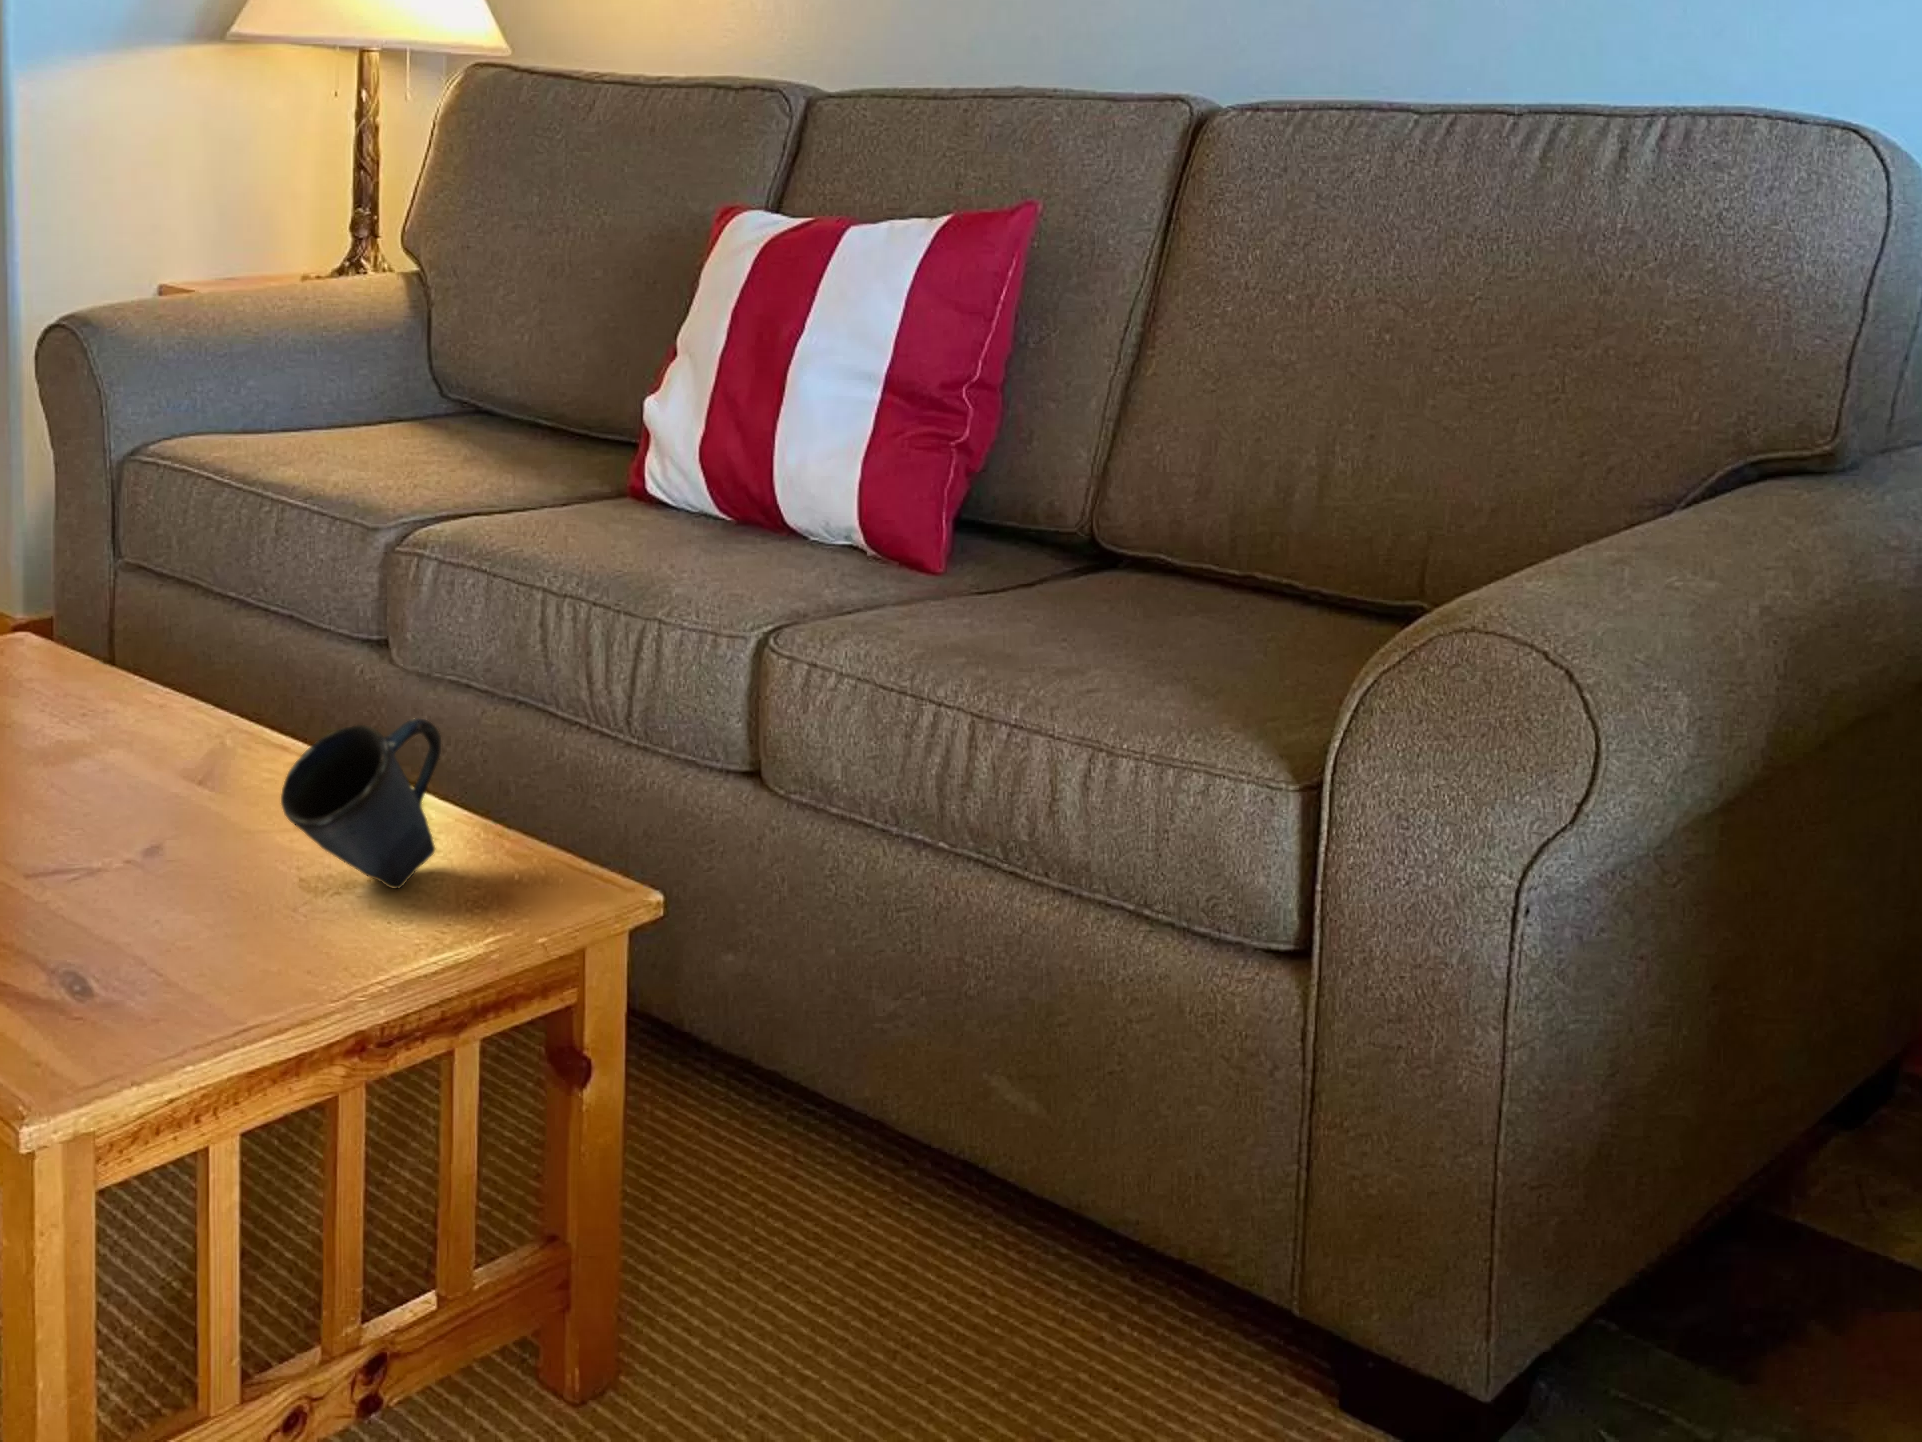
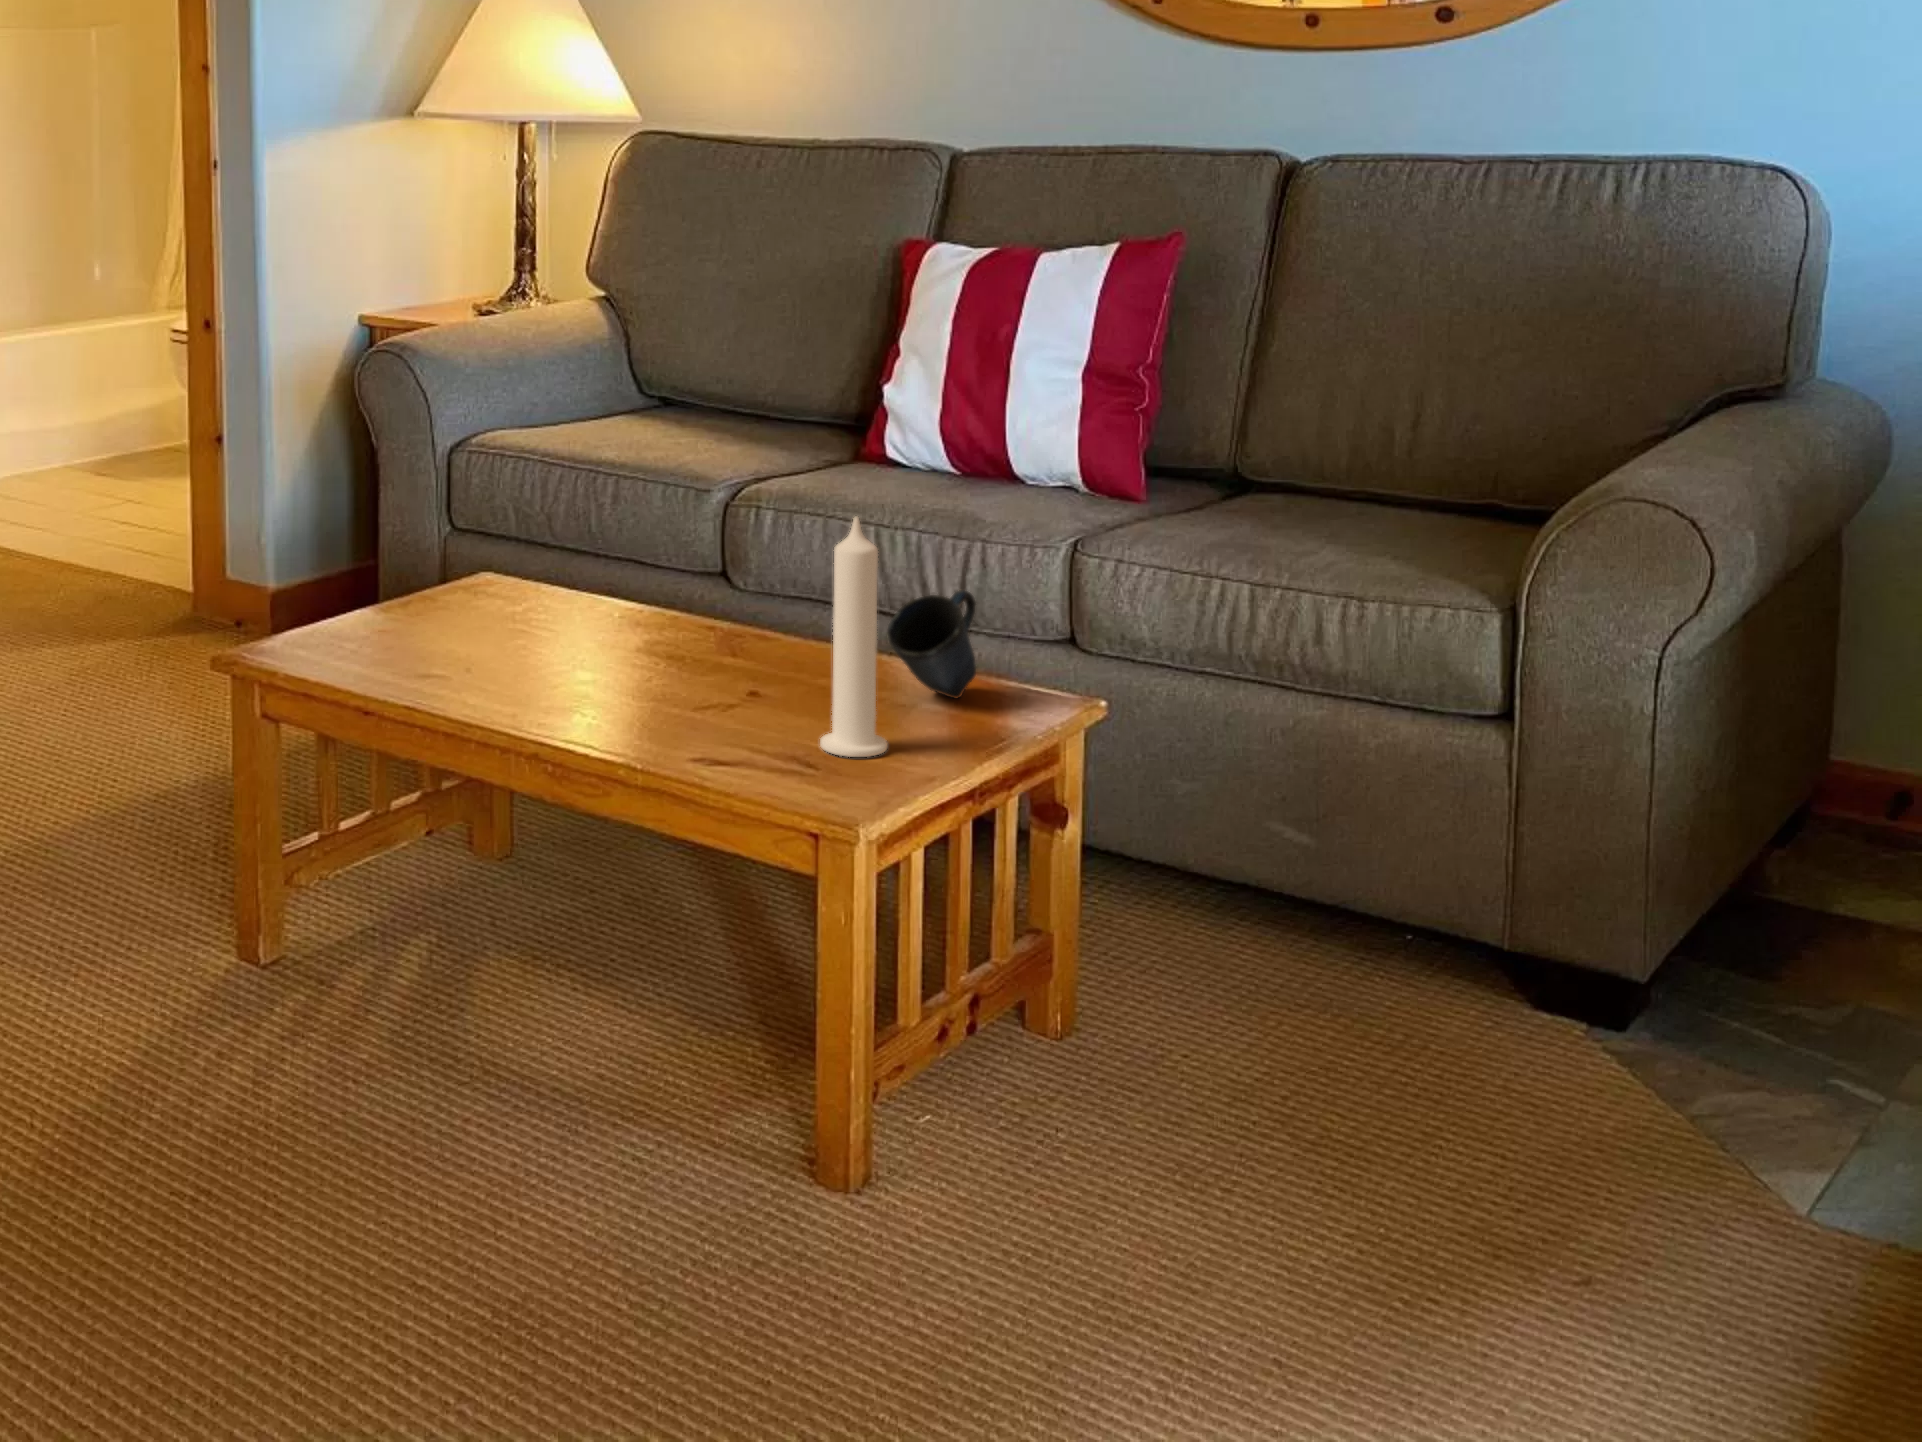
candle: none [76,605,186,1000] -> present [820,517,887,757]

